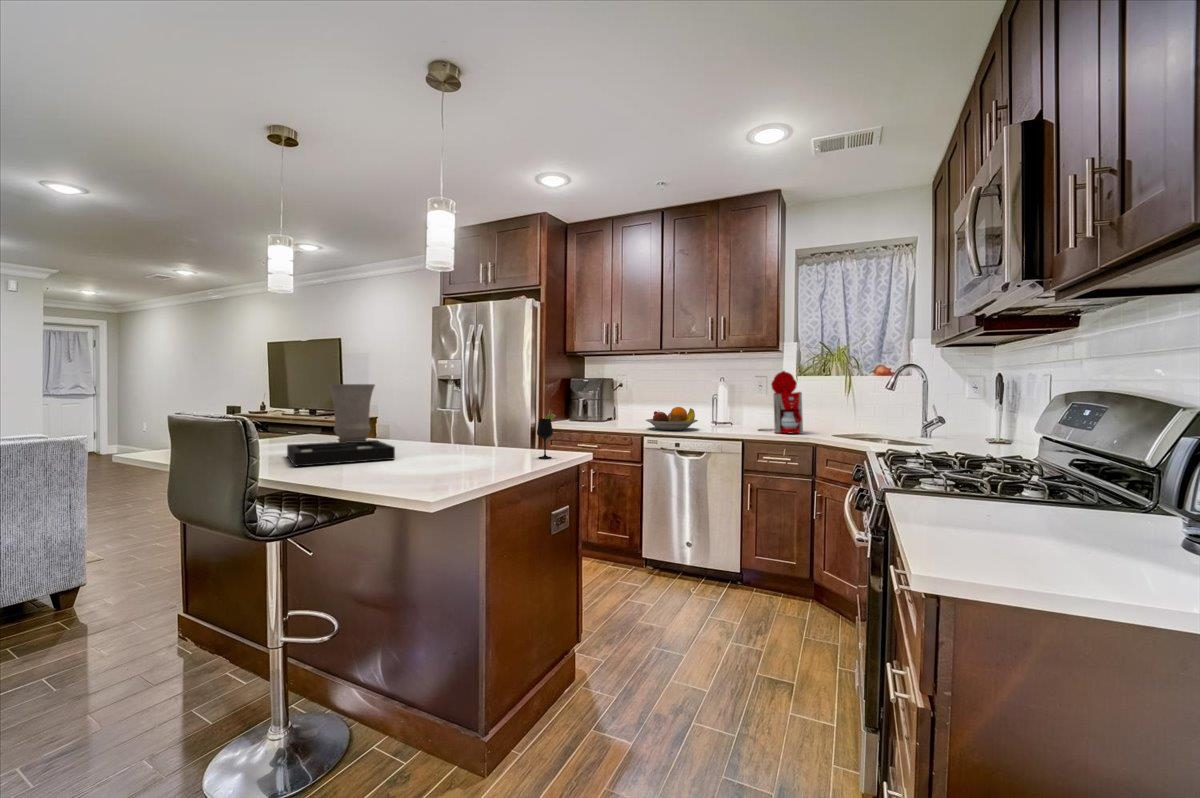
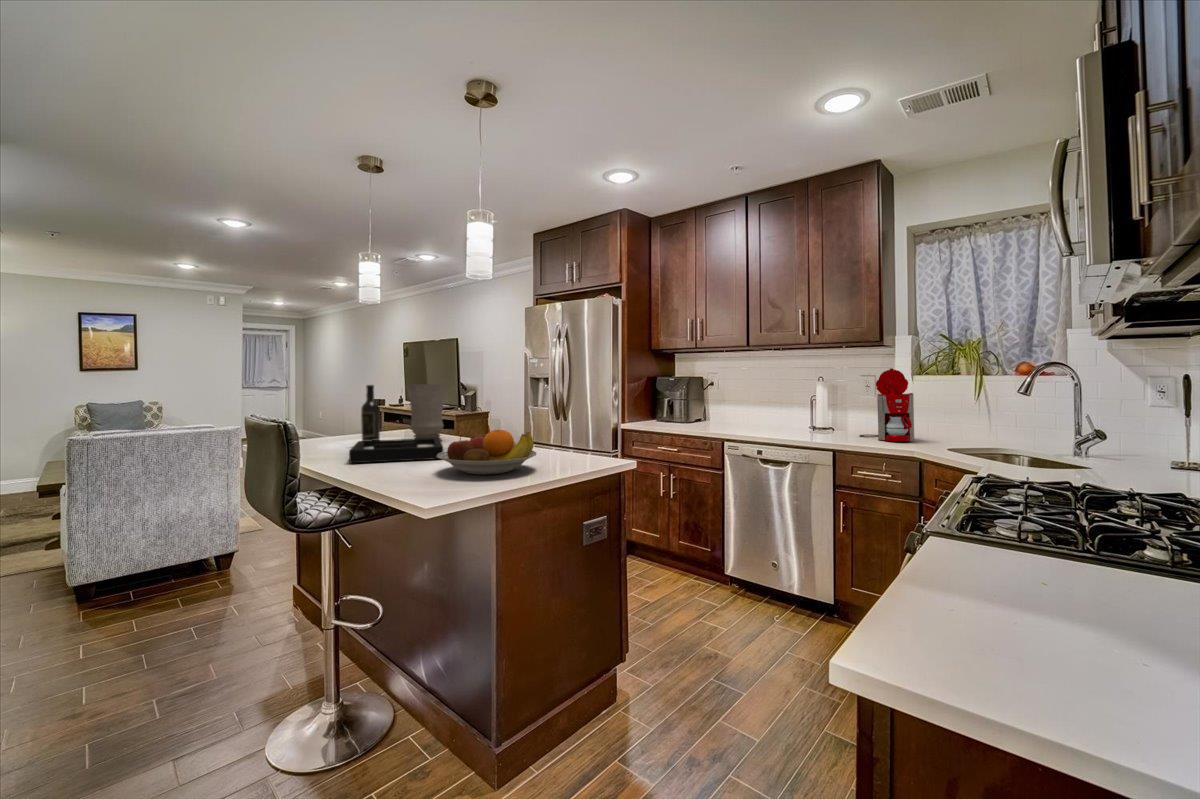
wine bottle: none [283,384,304,452] -> present [361,385,380,441]
fruit bowl: present [646,407,698,430] -> present [437,430,537,475]
wine glass: present [537,410,556,458] -> none [578,413,598,464]

